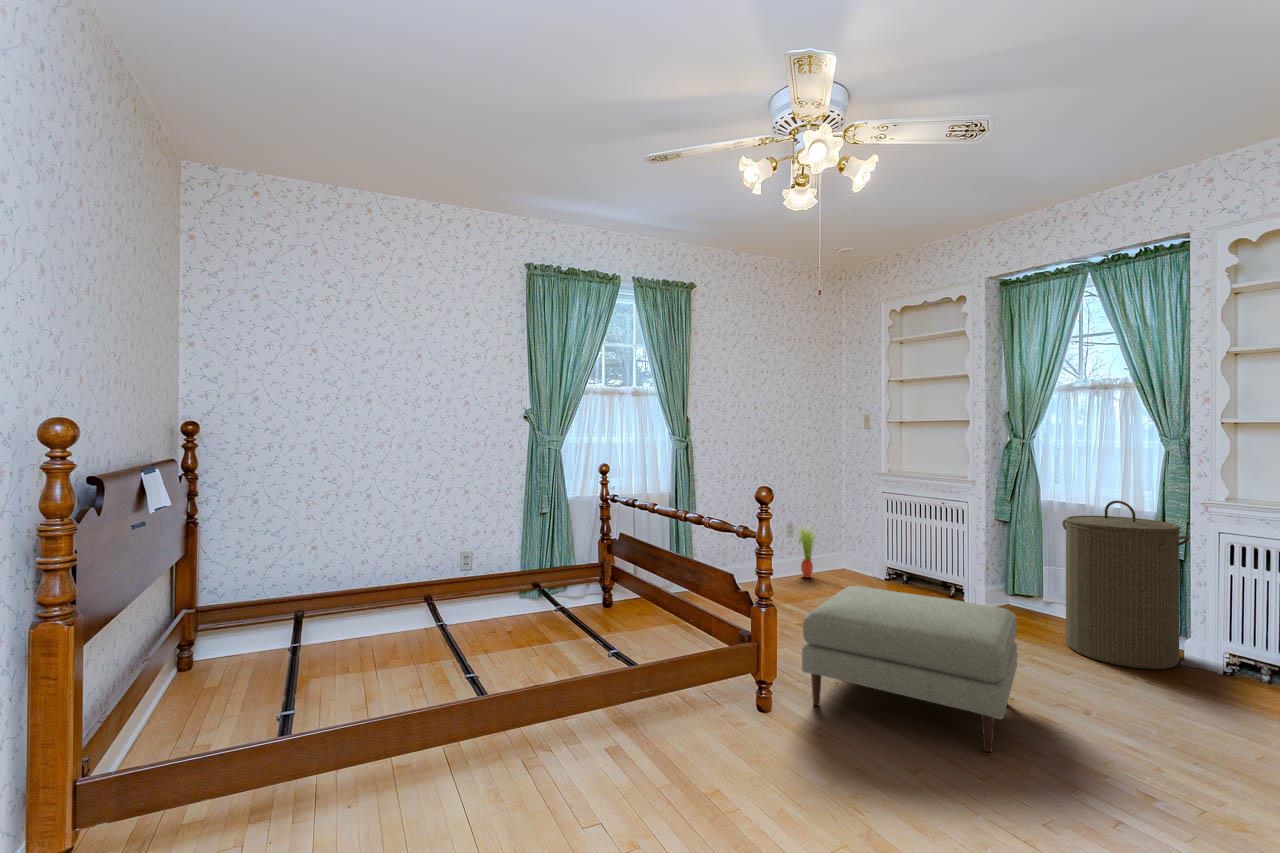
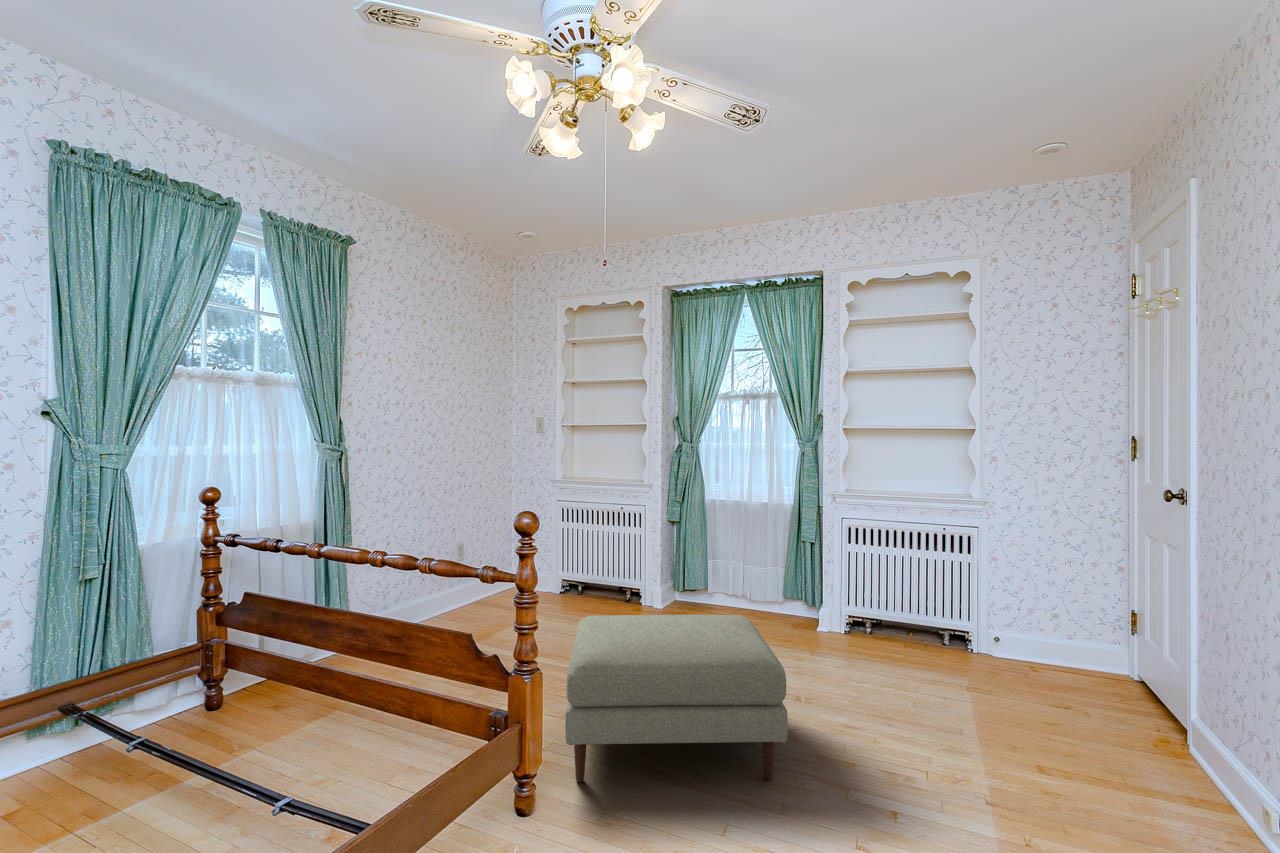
laundry hamper: present [1062,500,1189,669] -> none [735,497,832,644]
potted plant: present [799,526,815,578] -> none [471,544,493,604]

